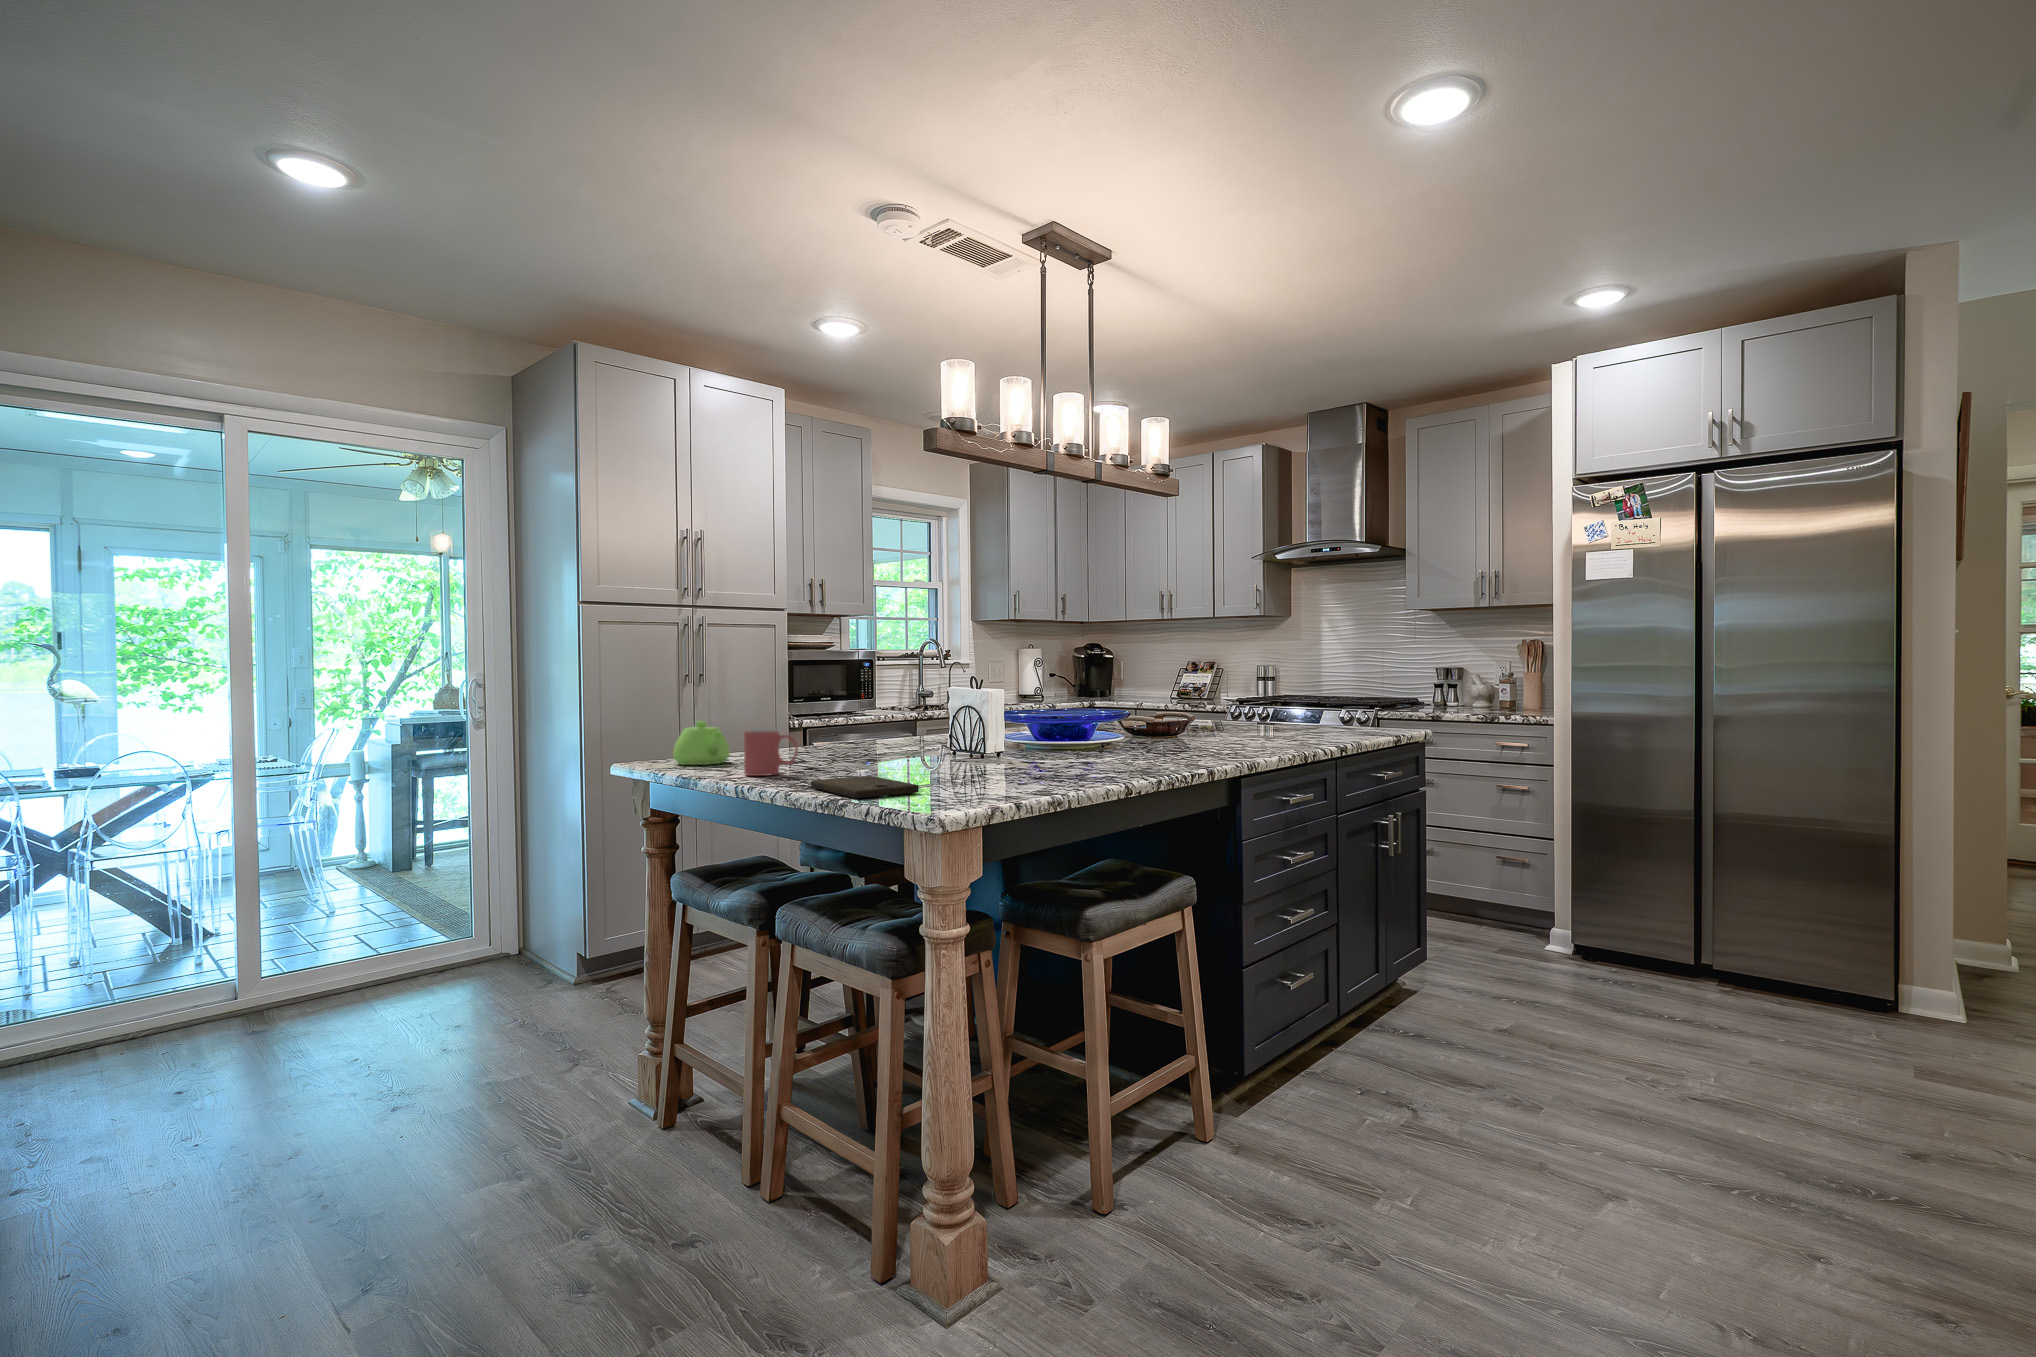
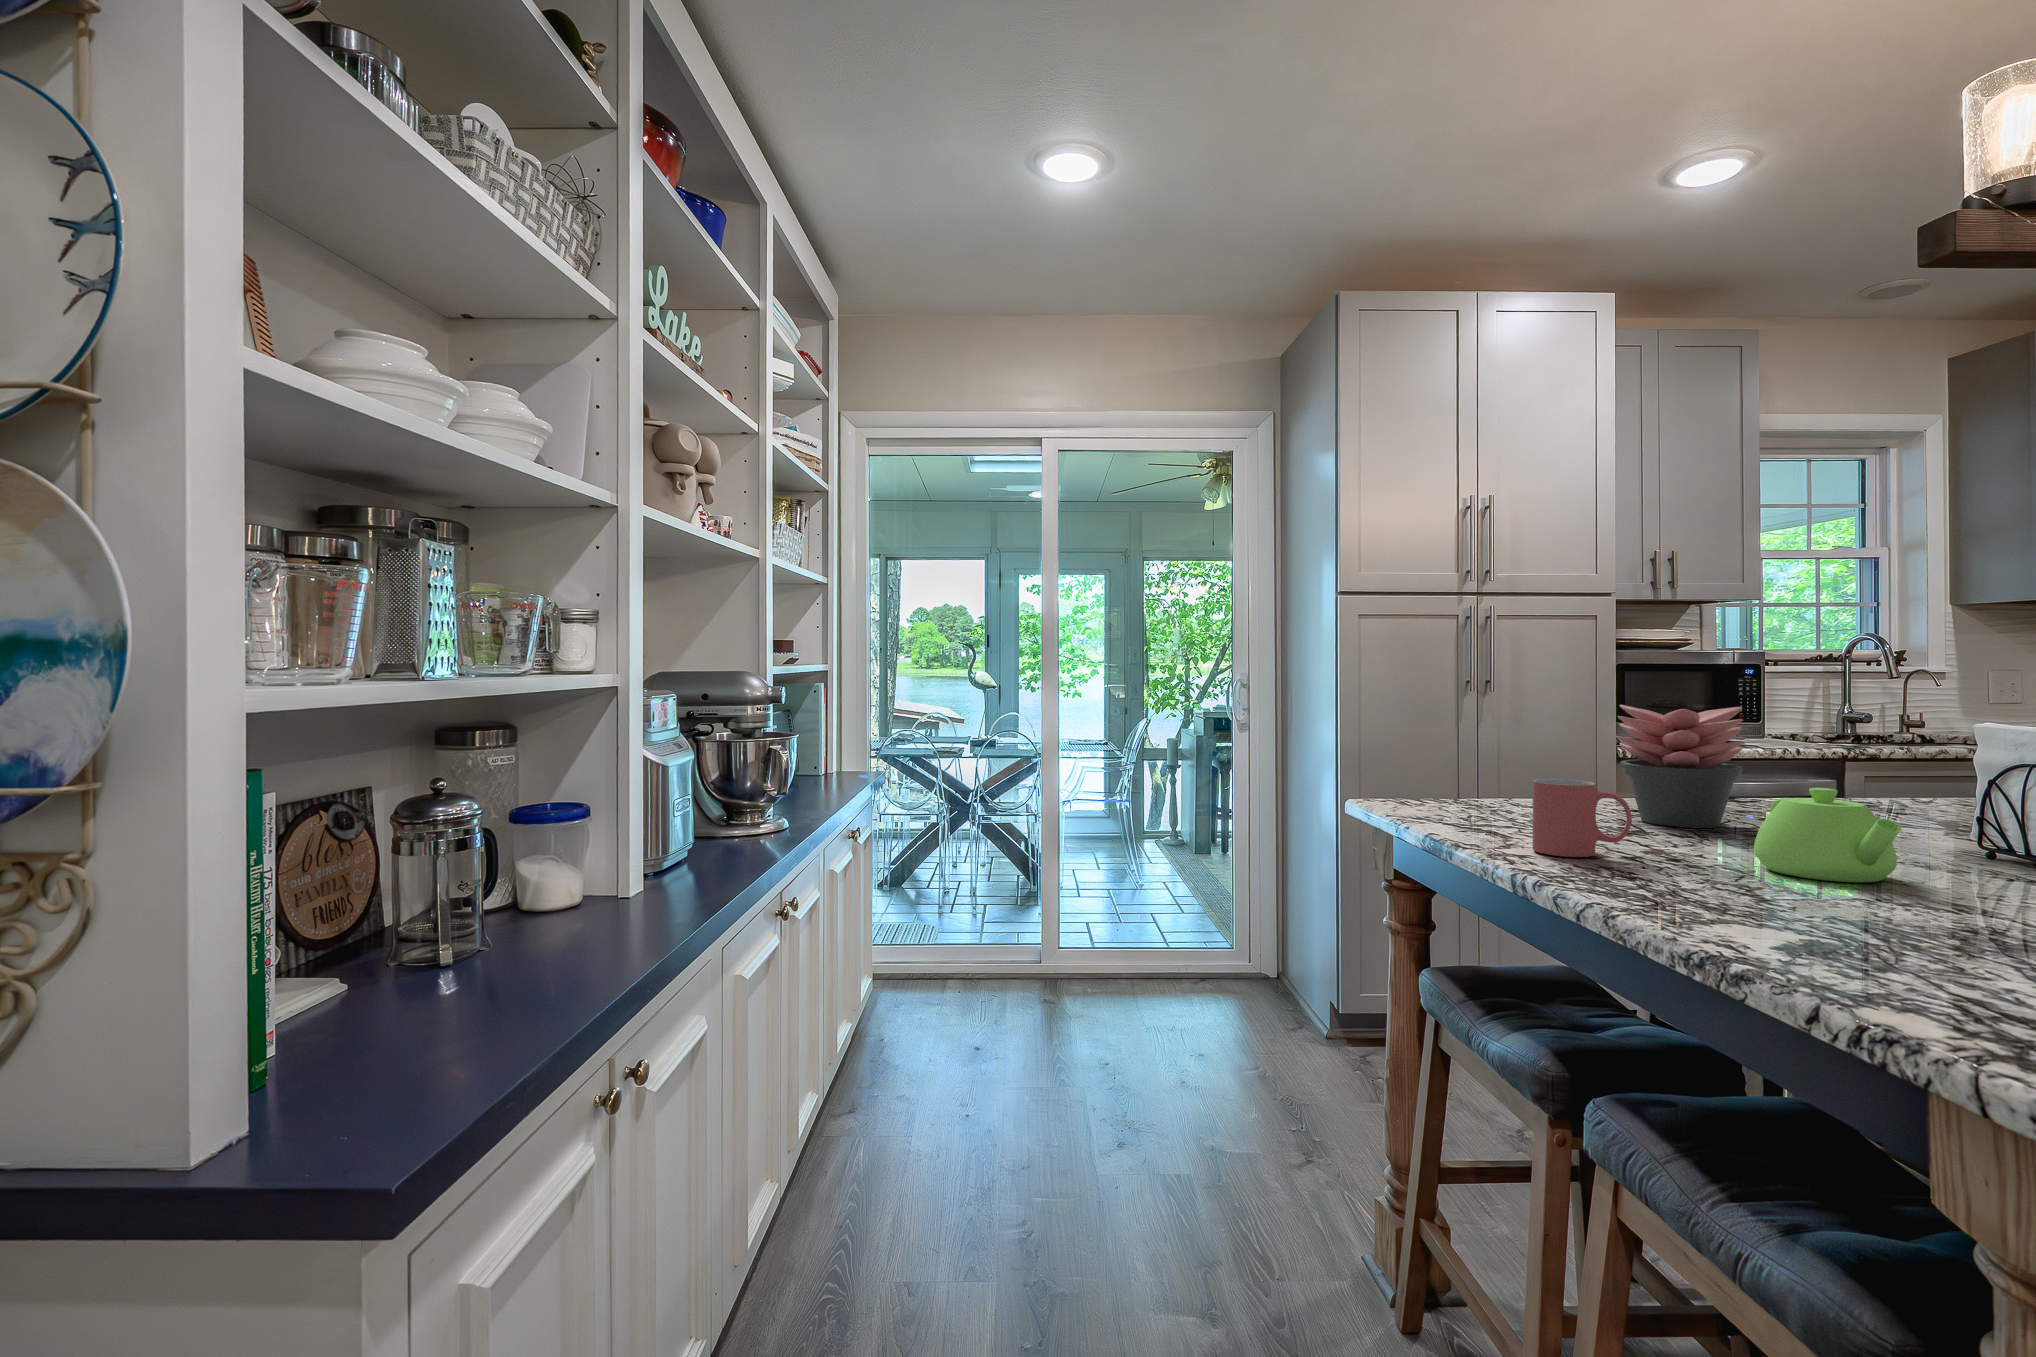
succulent plant: none [789,684,855,758] -> present [1617,705,1743,828]
teapot: present [673,721,730,765] -> present [1754,788,1901,882]
cutting board: present [811,776,919,798] -> none [1659,891,1941,966]

